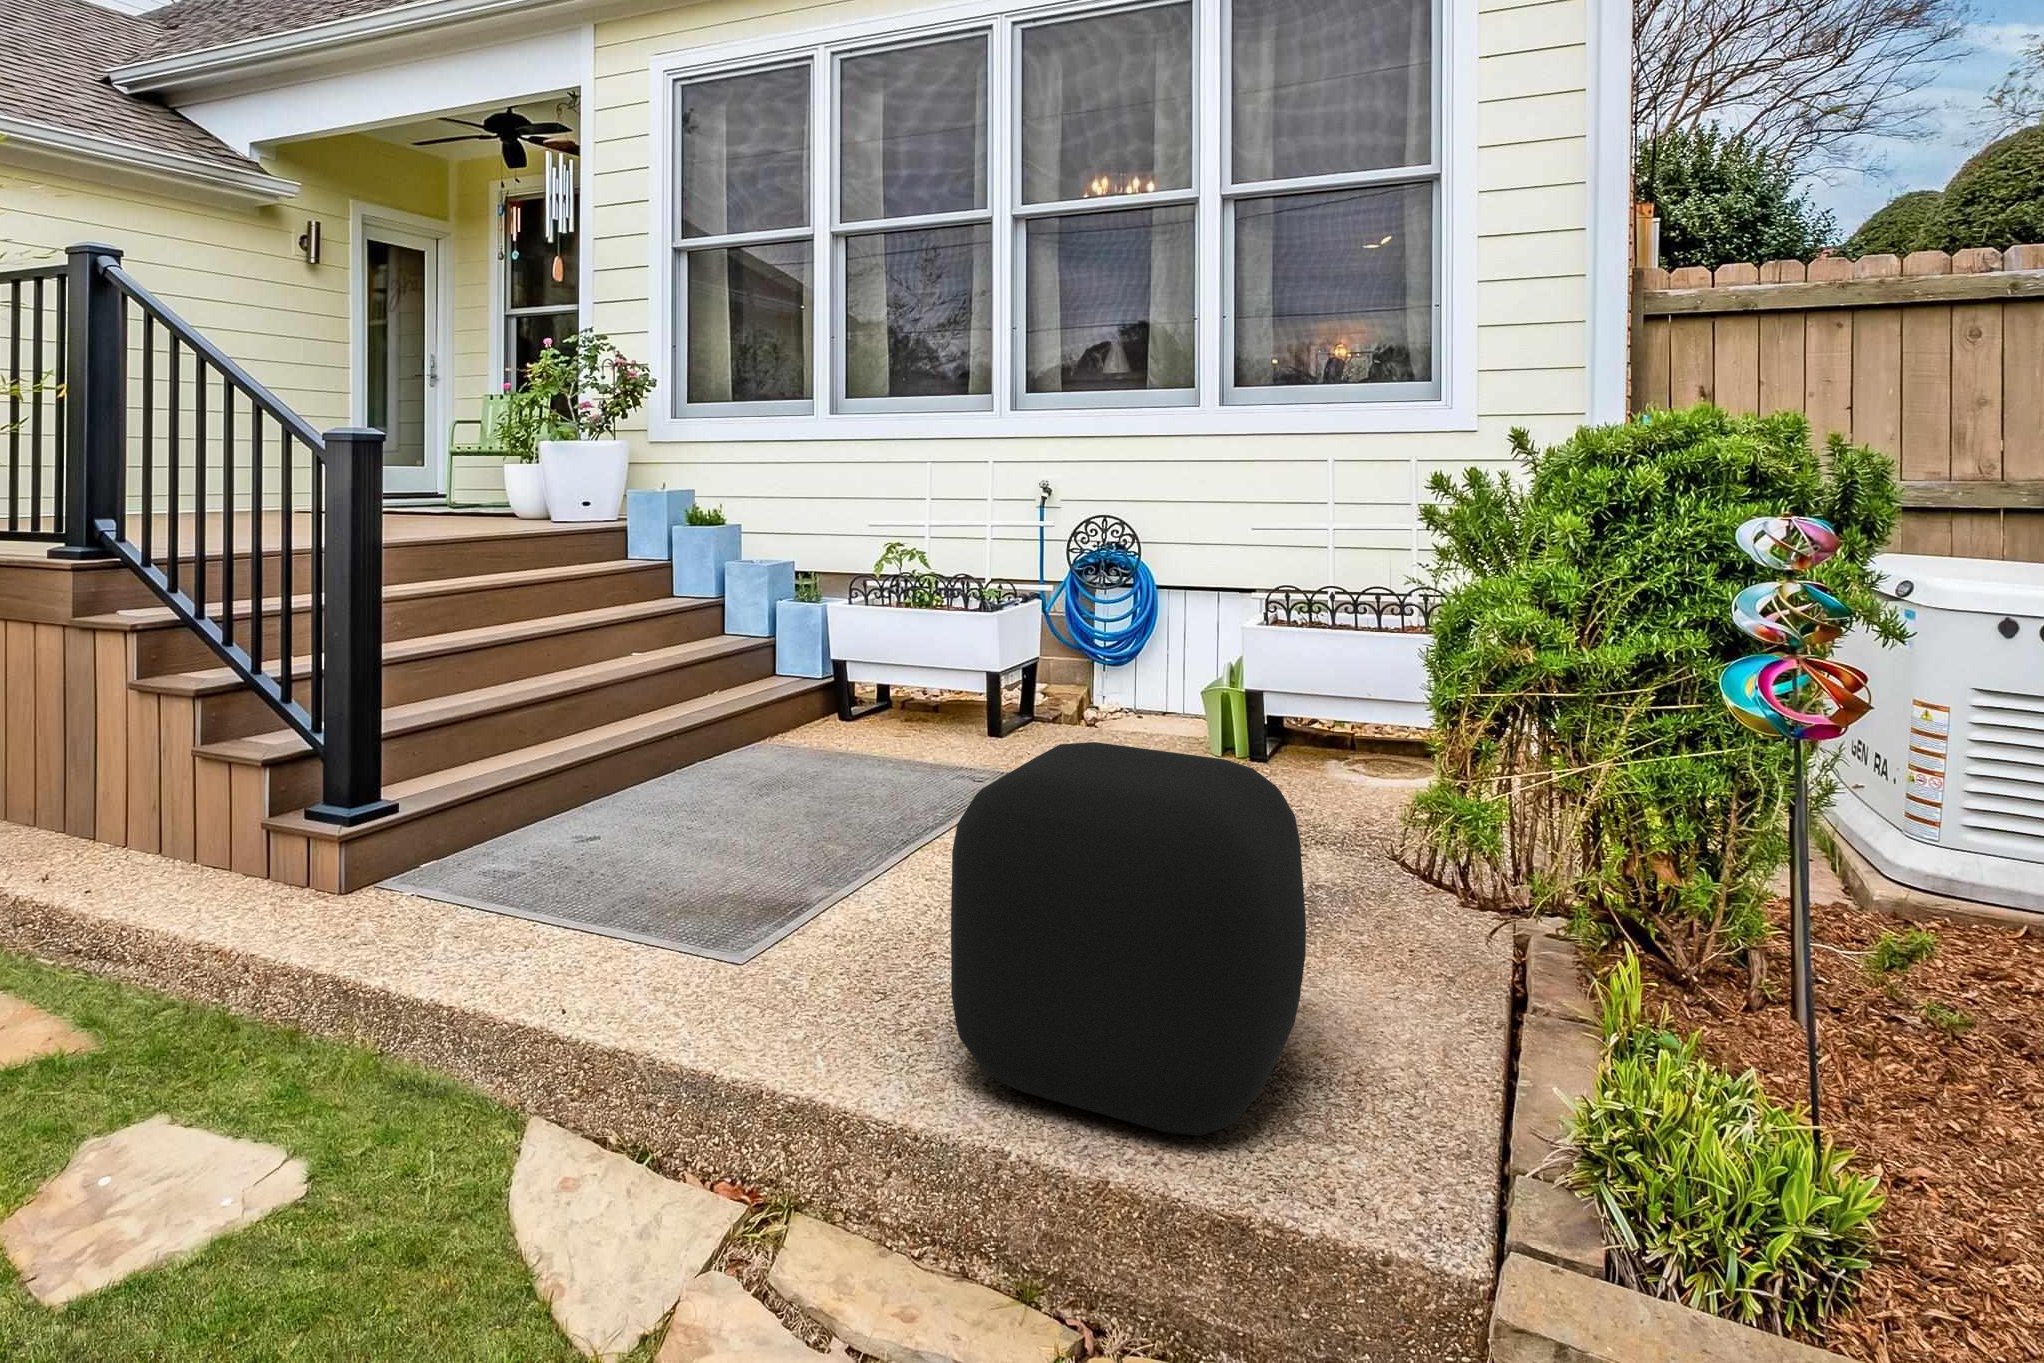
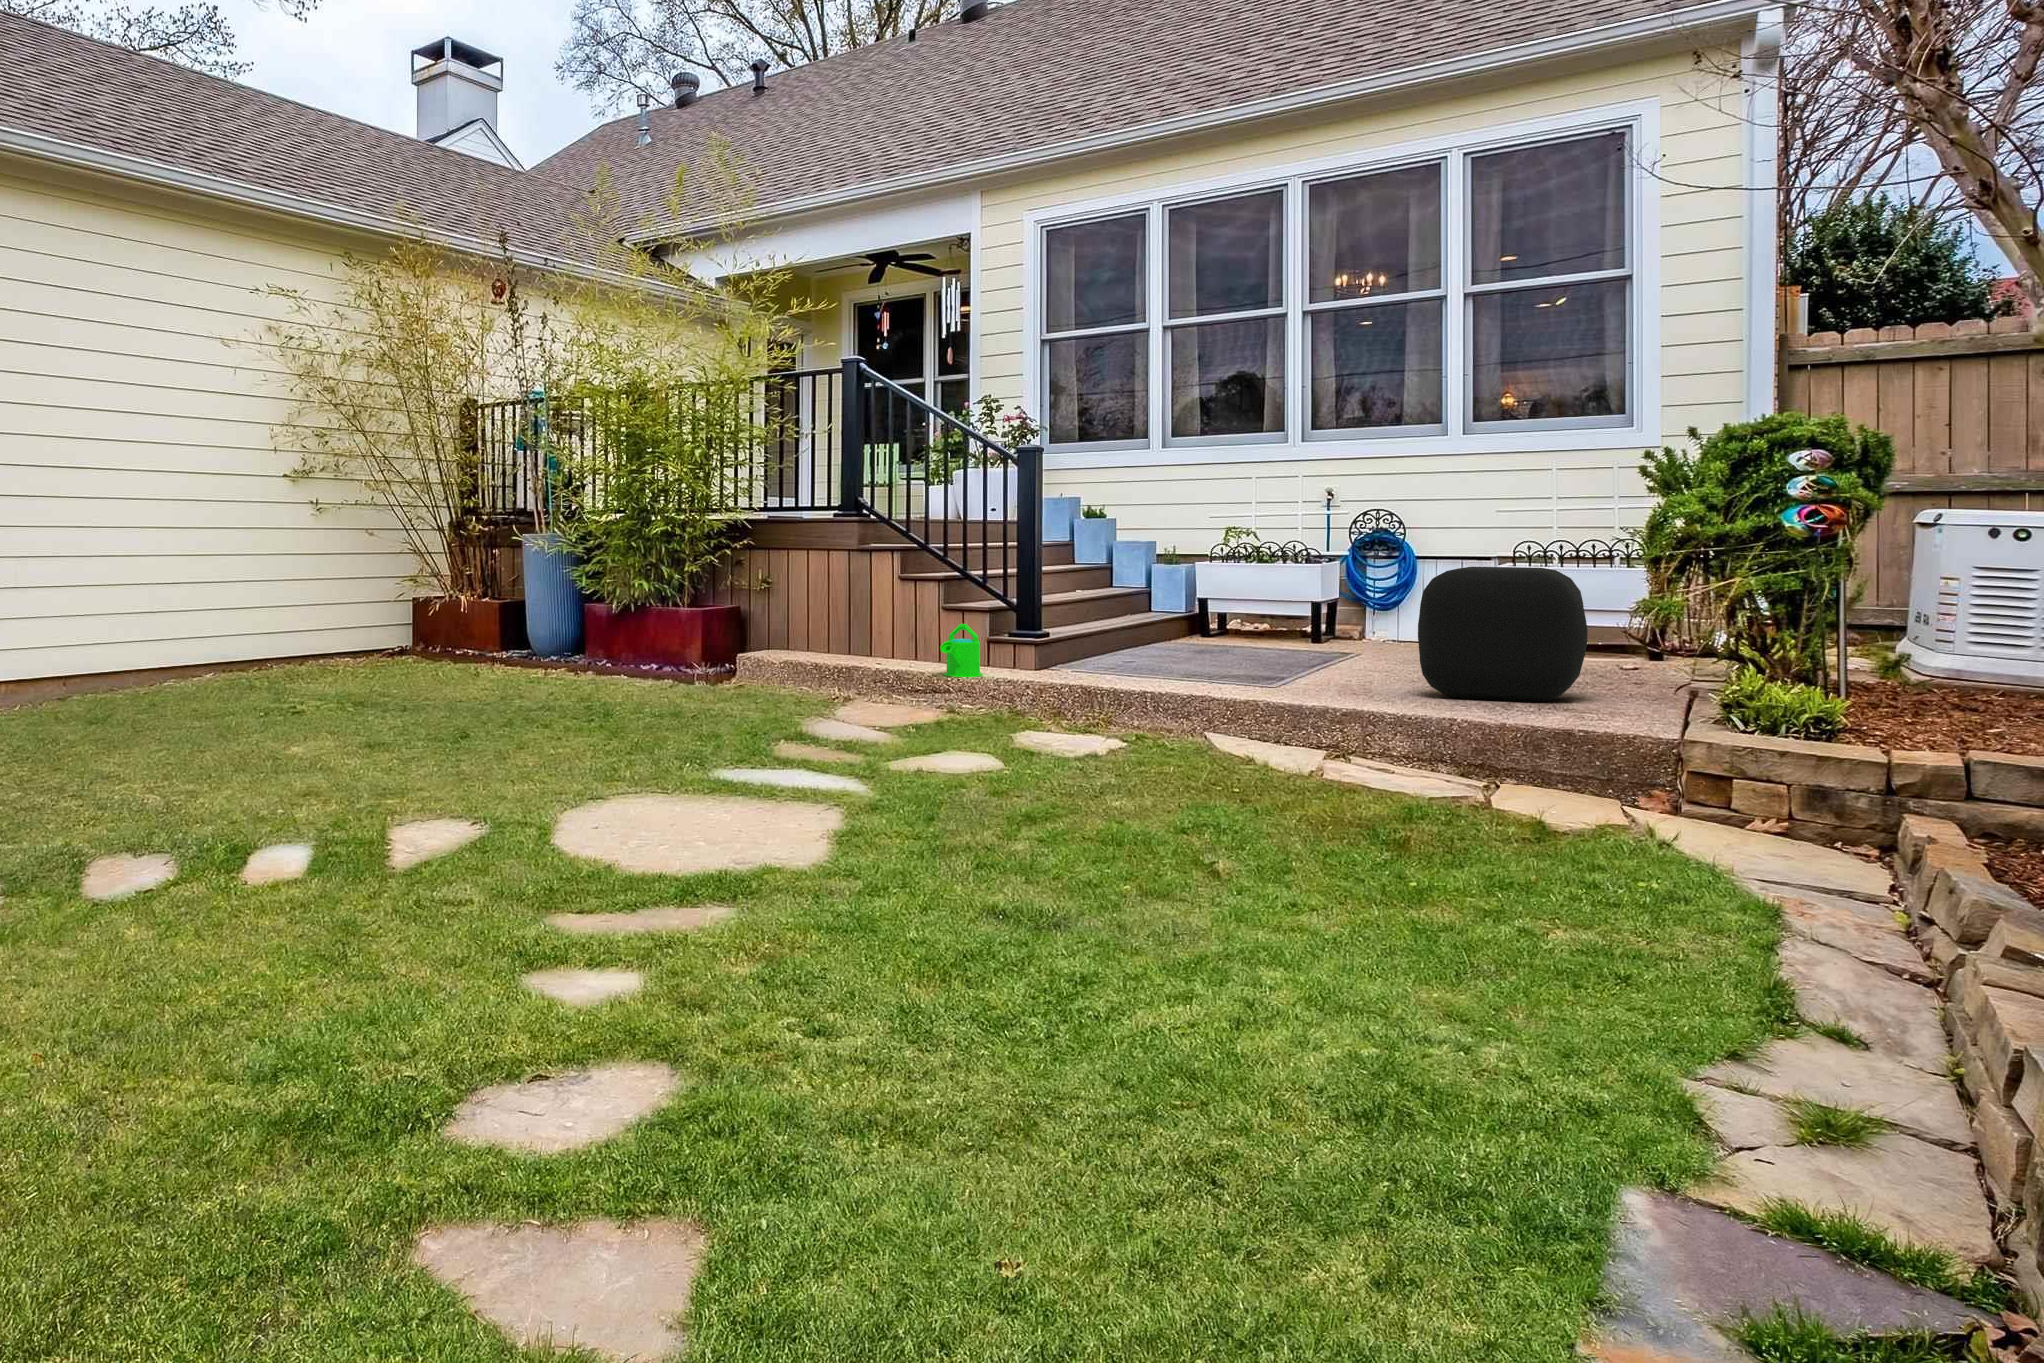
watering can: none [120,787,265,908] -> present [940,624,983,677]

